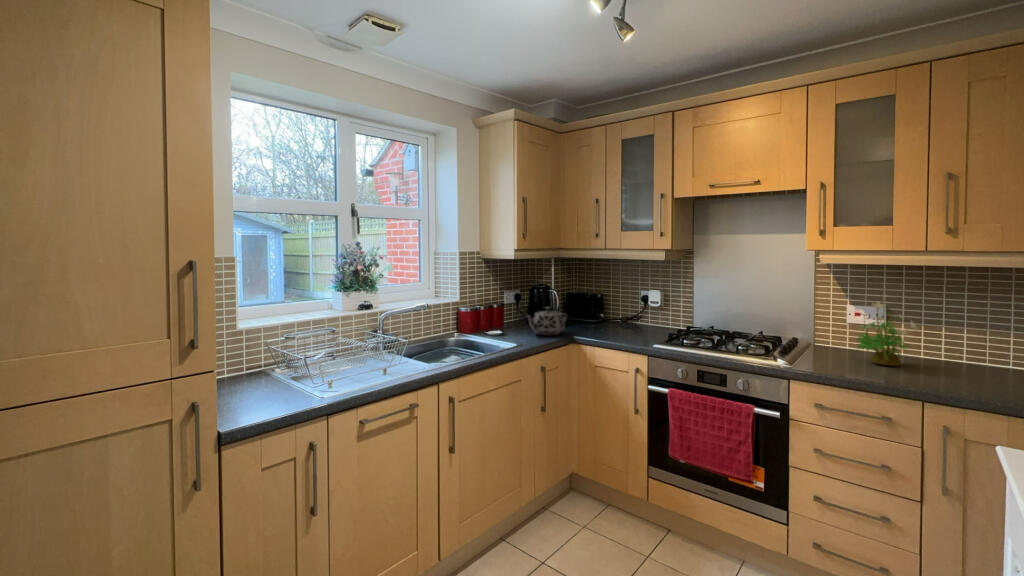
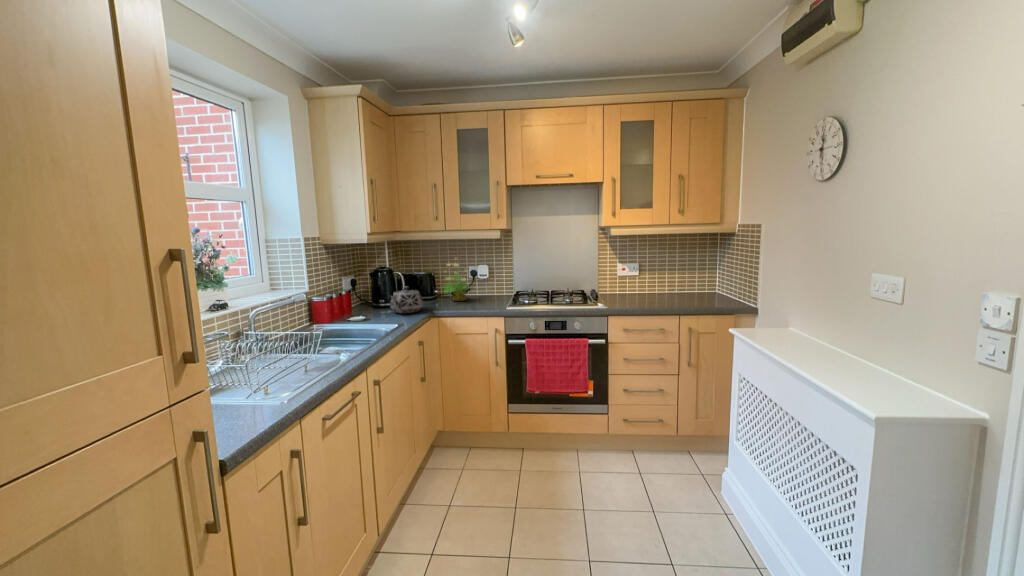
potted plant: present [857,295,919,366] -> present [444,263,472,301]

